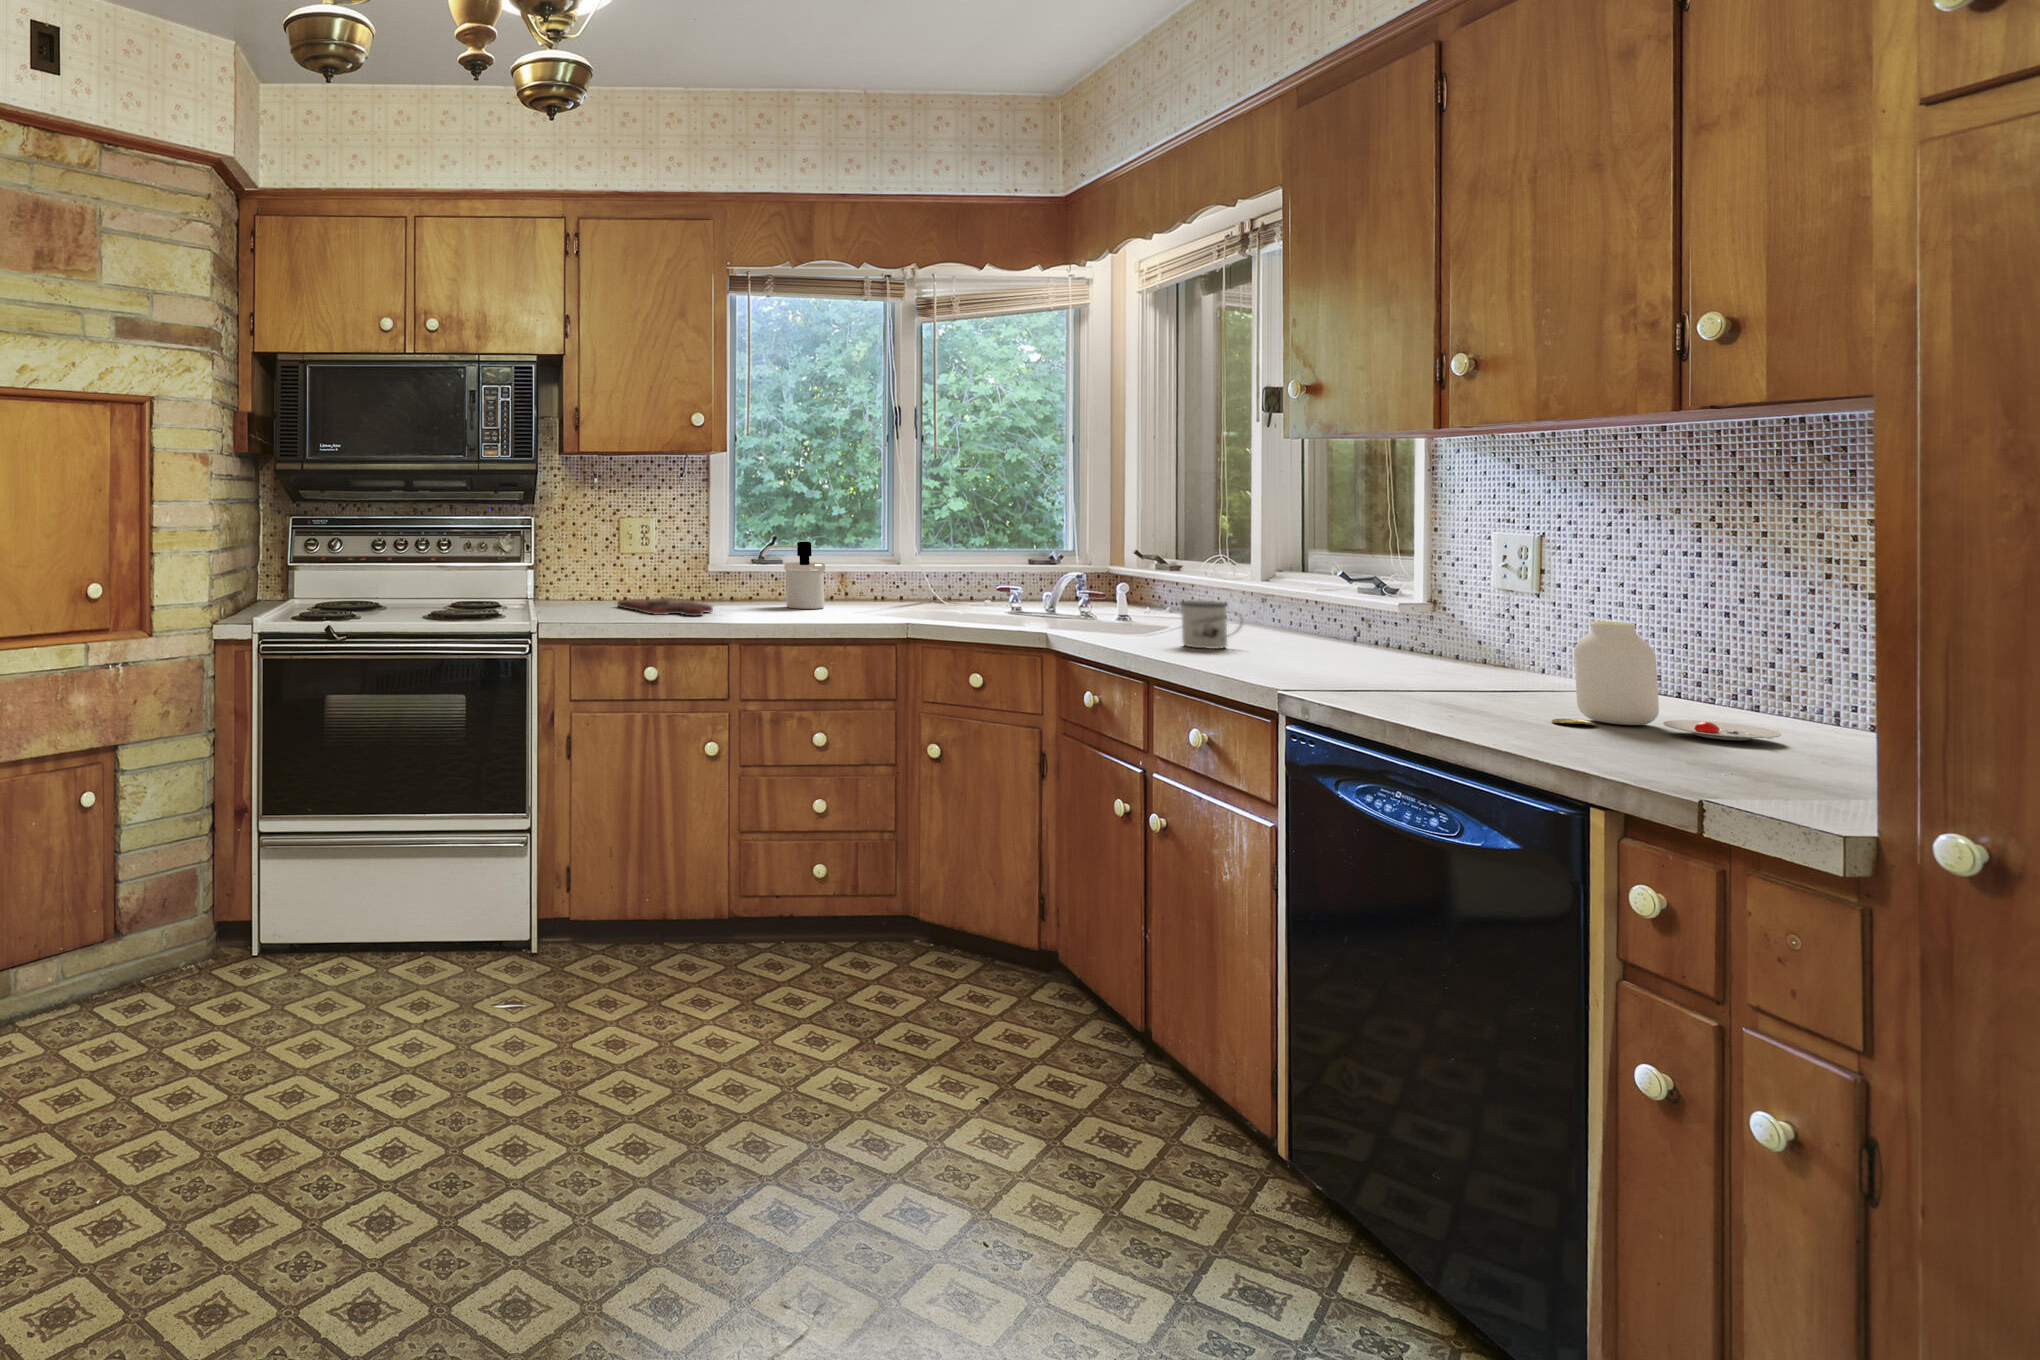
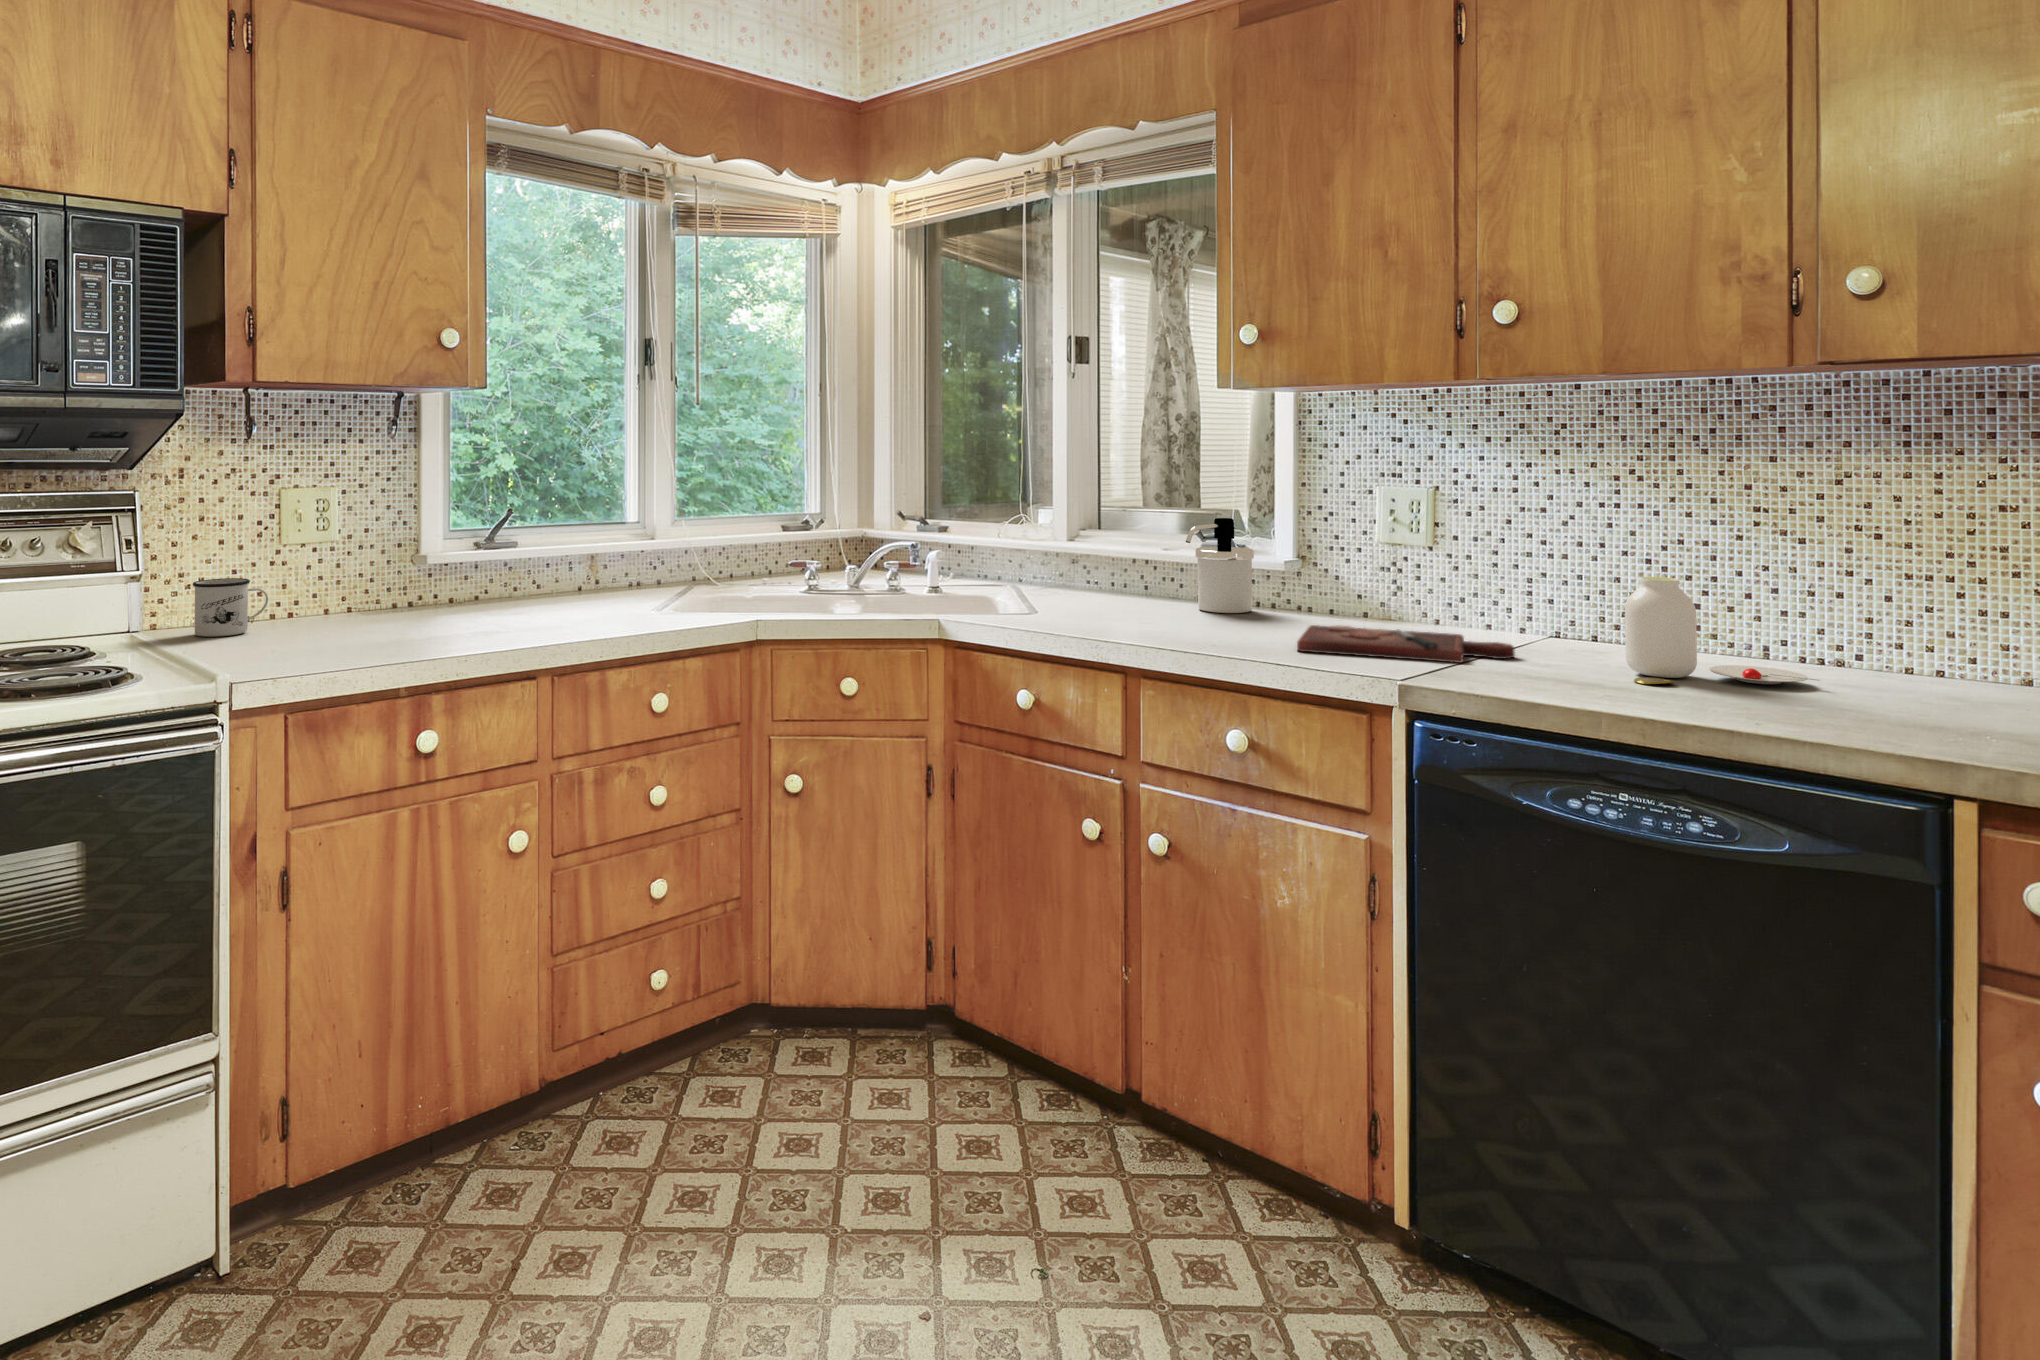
soap dispenser: present [761,541,825,609] -> present [1186,518,1254,613]
cutting board: present [617,598,713,616] -> present [1297,625,1515,663]
mug: present [1180,601,1243,649] -> present [193,578,268,637]

